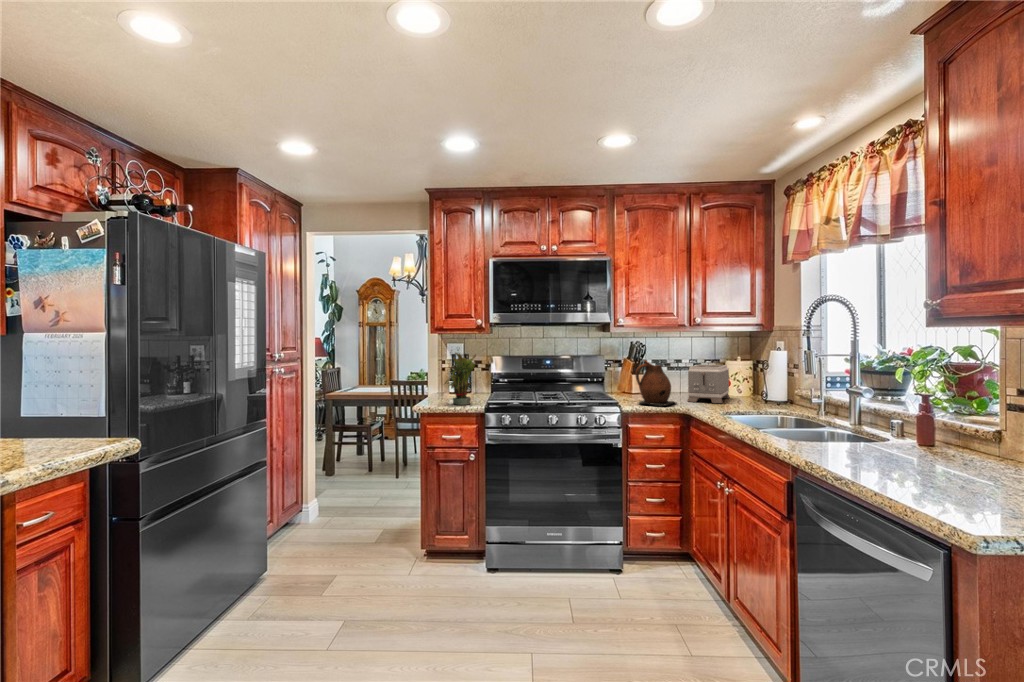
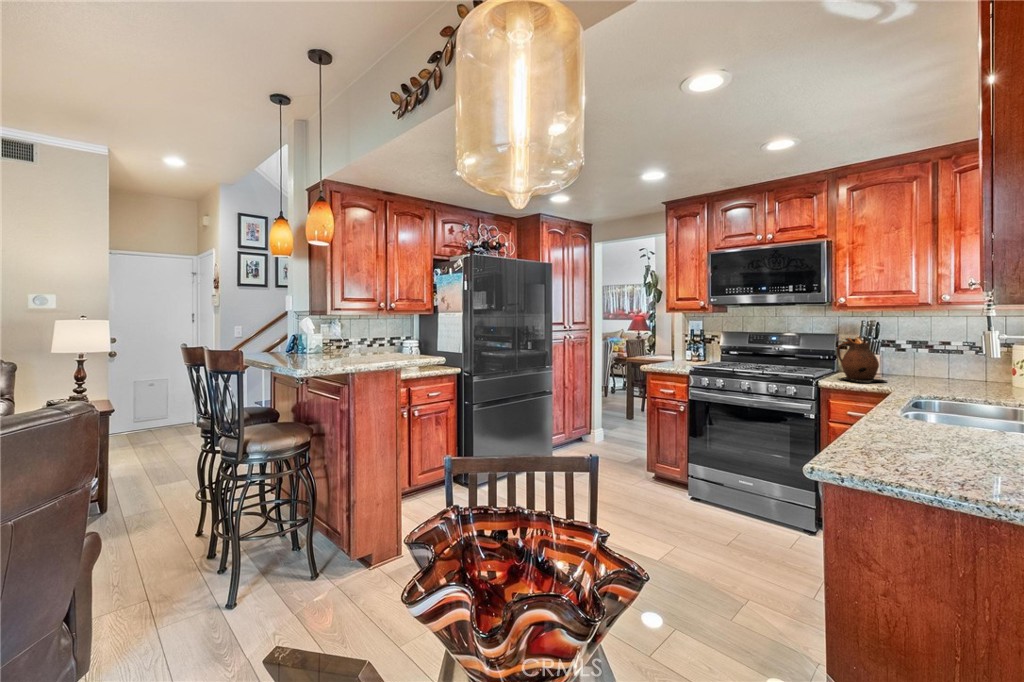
potted plant: present [445,353,476,405] -> none [662,327,686,367]
toaster: present [687,364,730,403] -> none [907,345,986,387]

